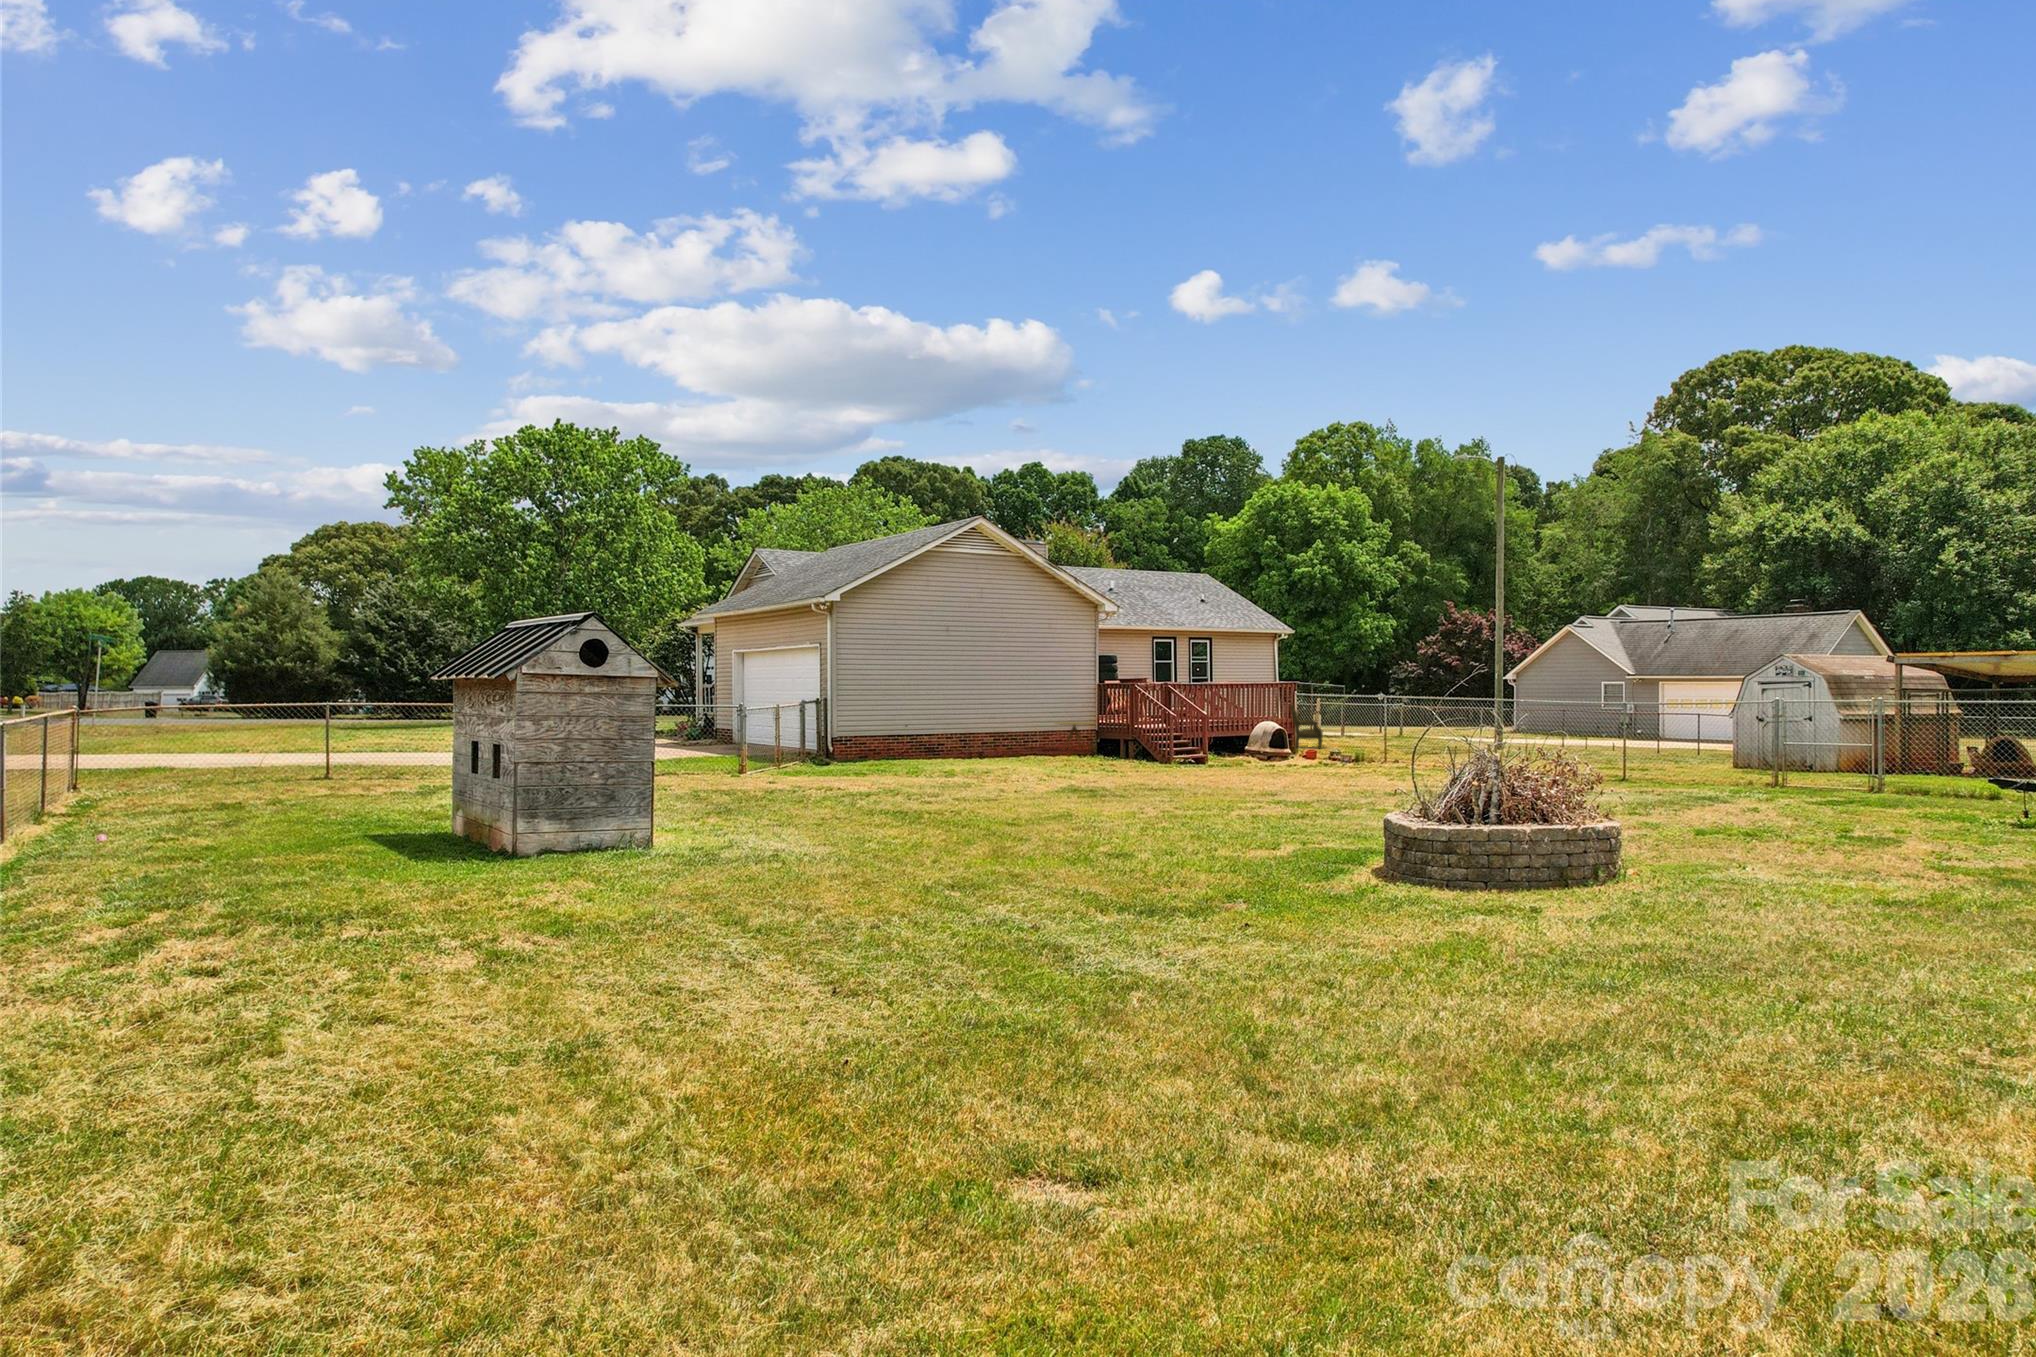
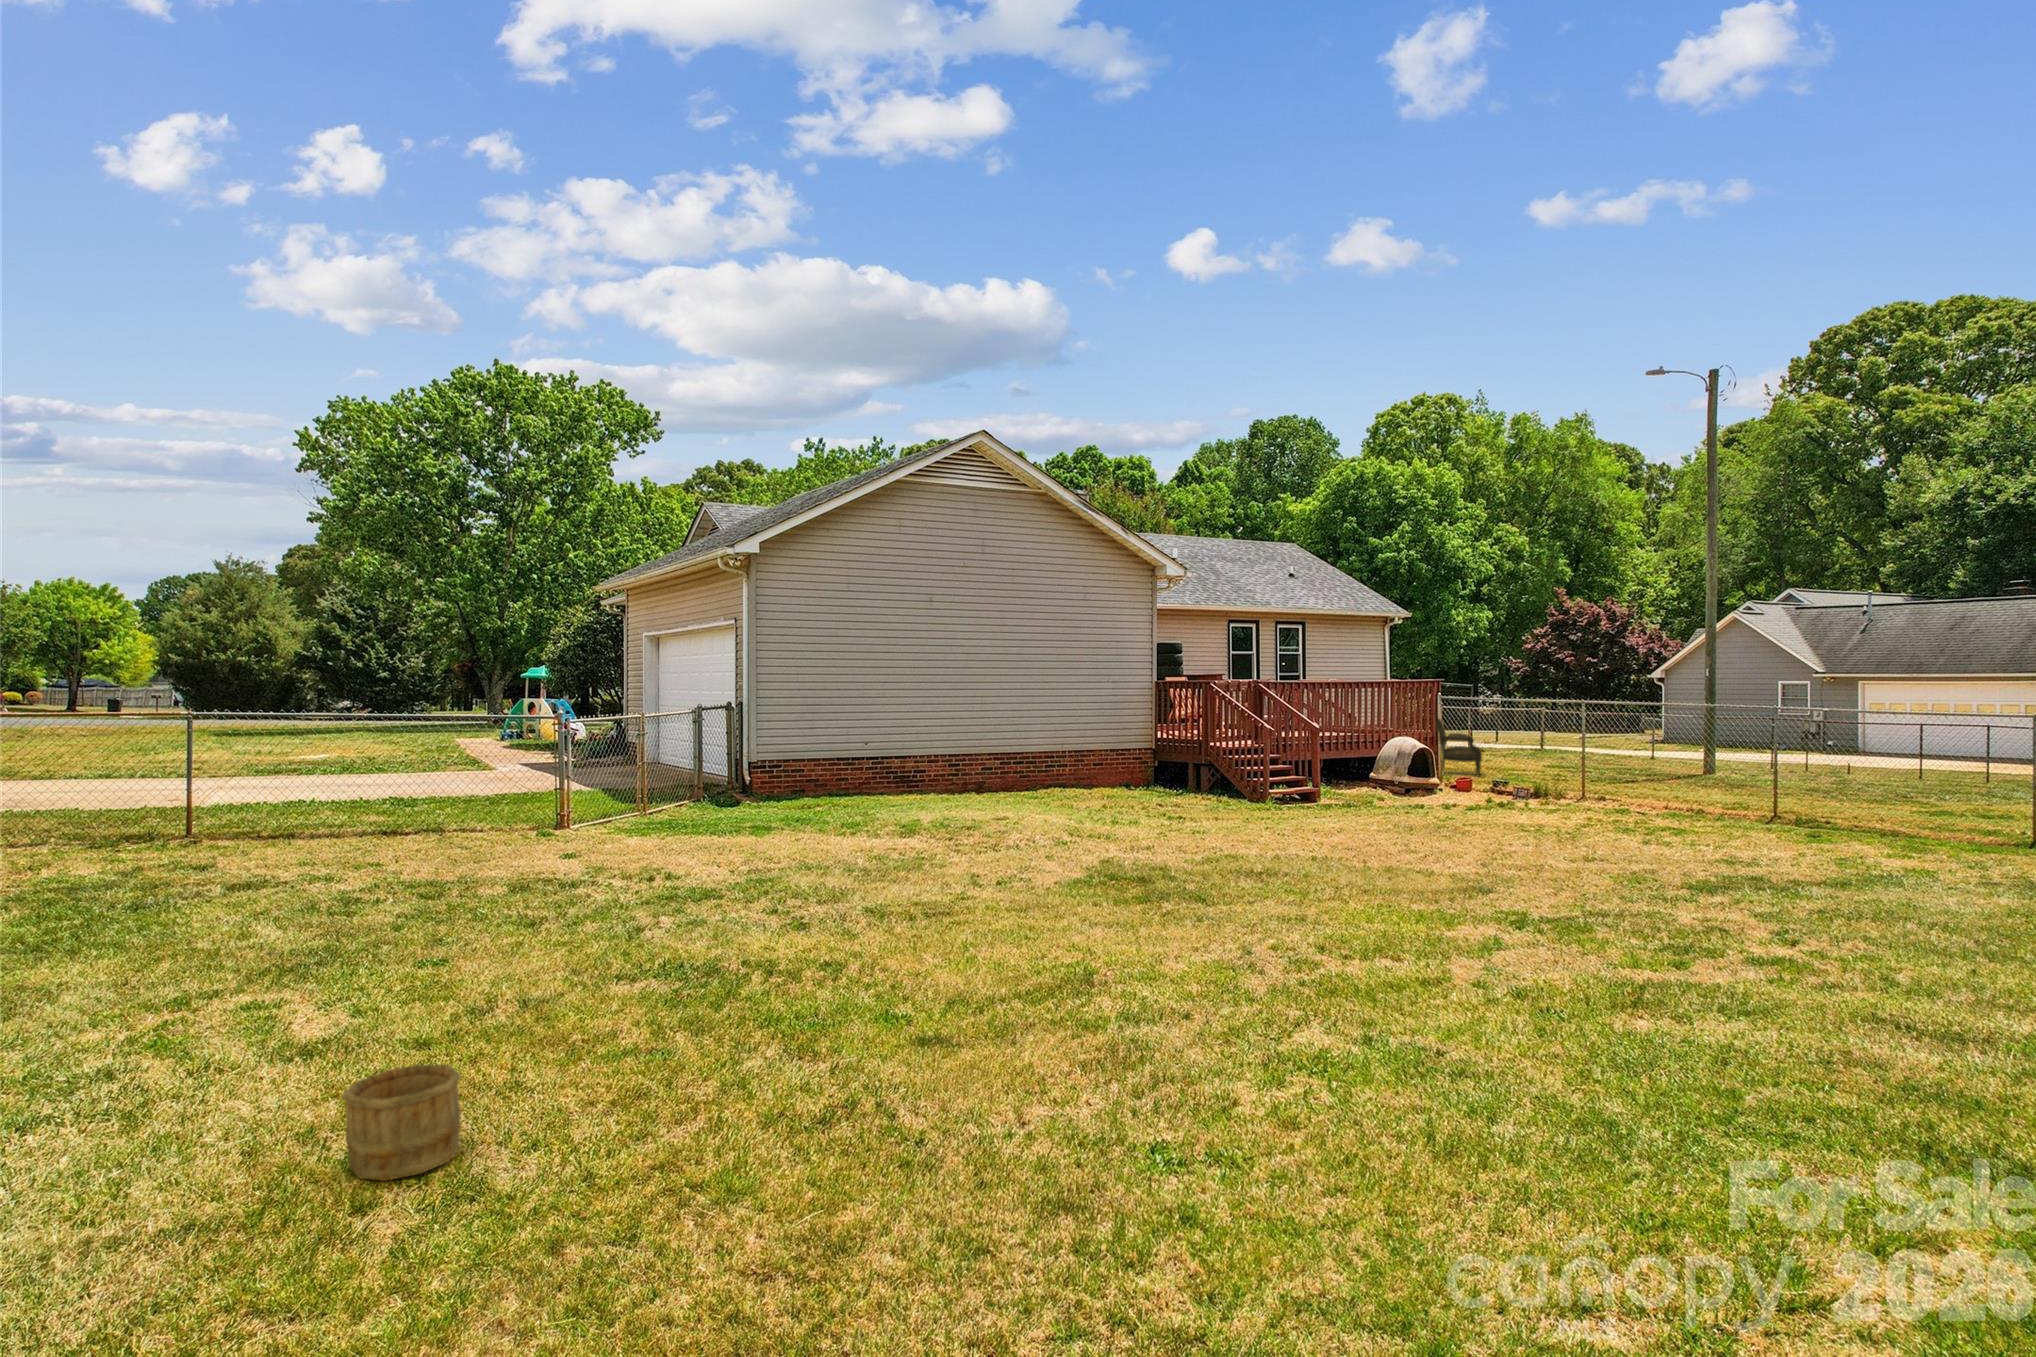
round table: present [1056,722,1093,748] -> none [1091,736,1152,781]
wooden bucket: none [852,805,882,832] -> present [342,1064,462,1181]

